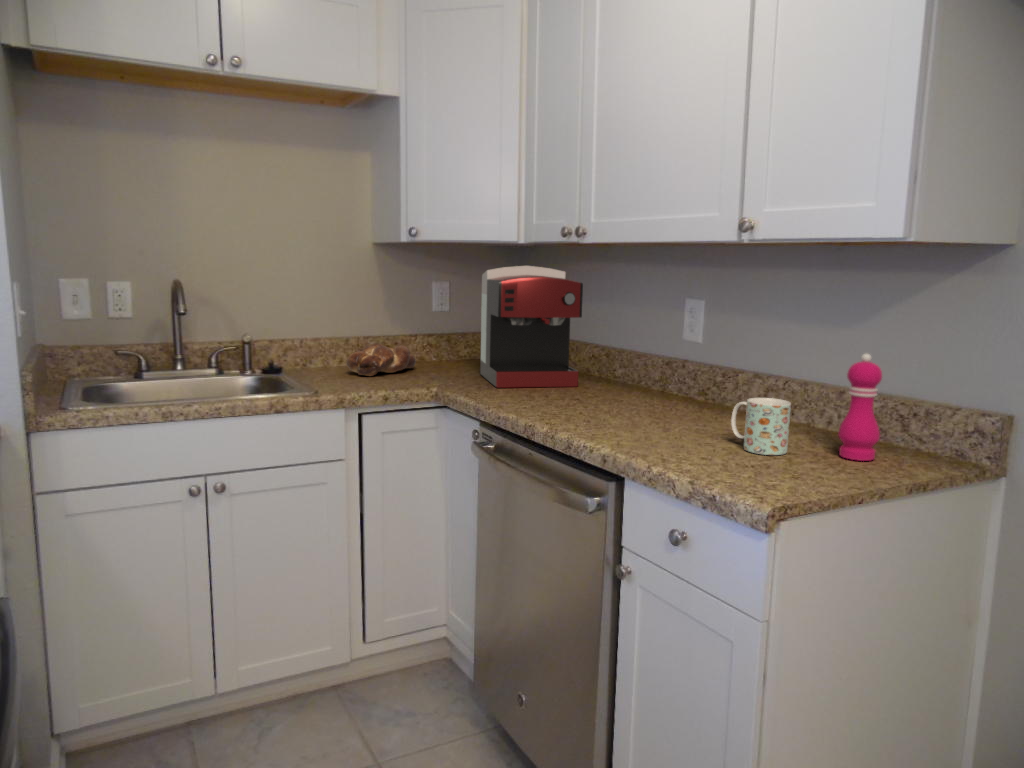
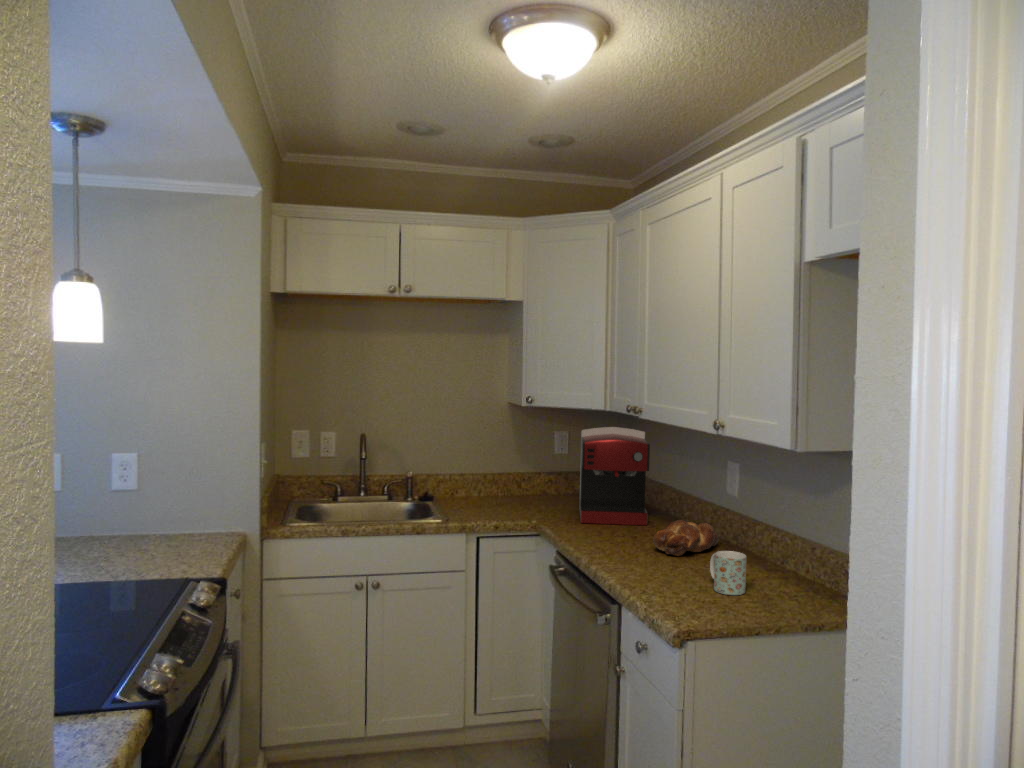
bread loaf: present [346,344,416,376] -> present [653,520,719,556]
pepper mill: present [838,353,882,461] -> none [780,525,810,605]

